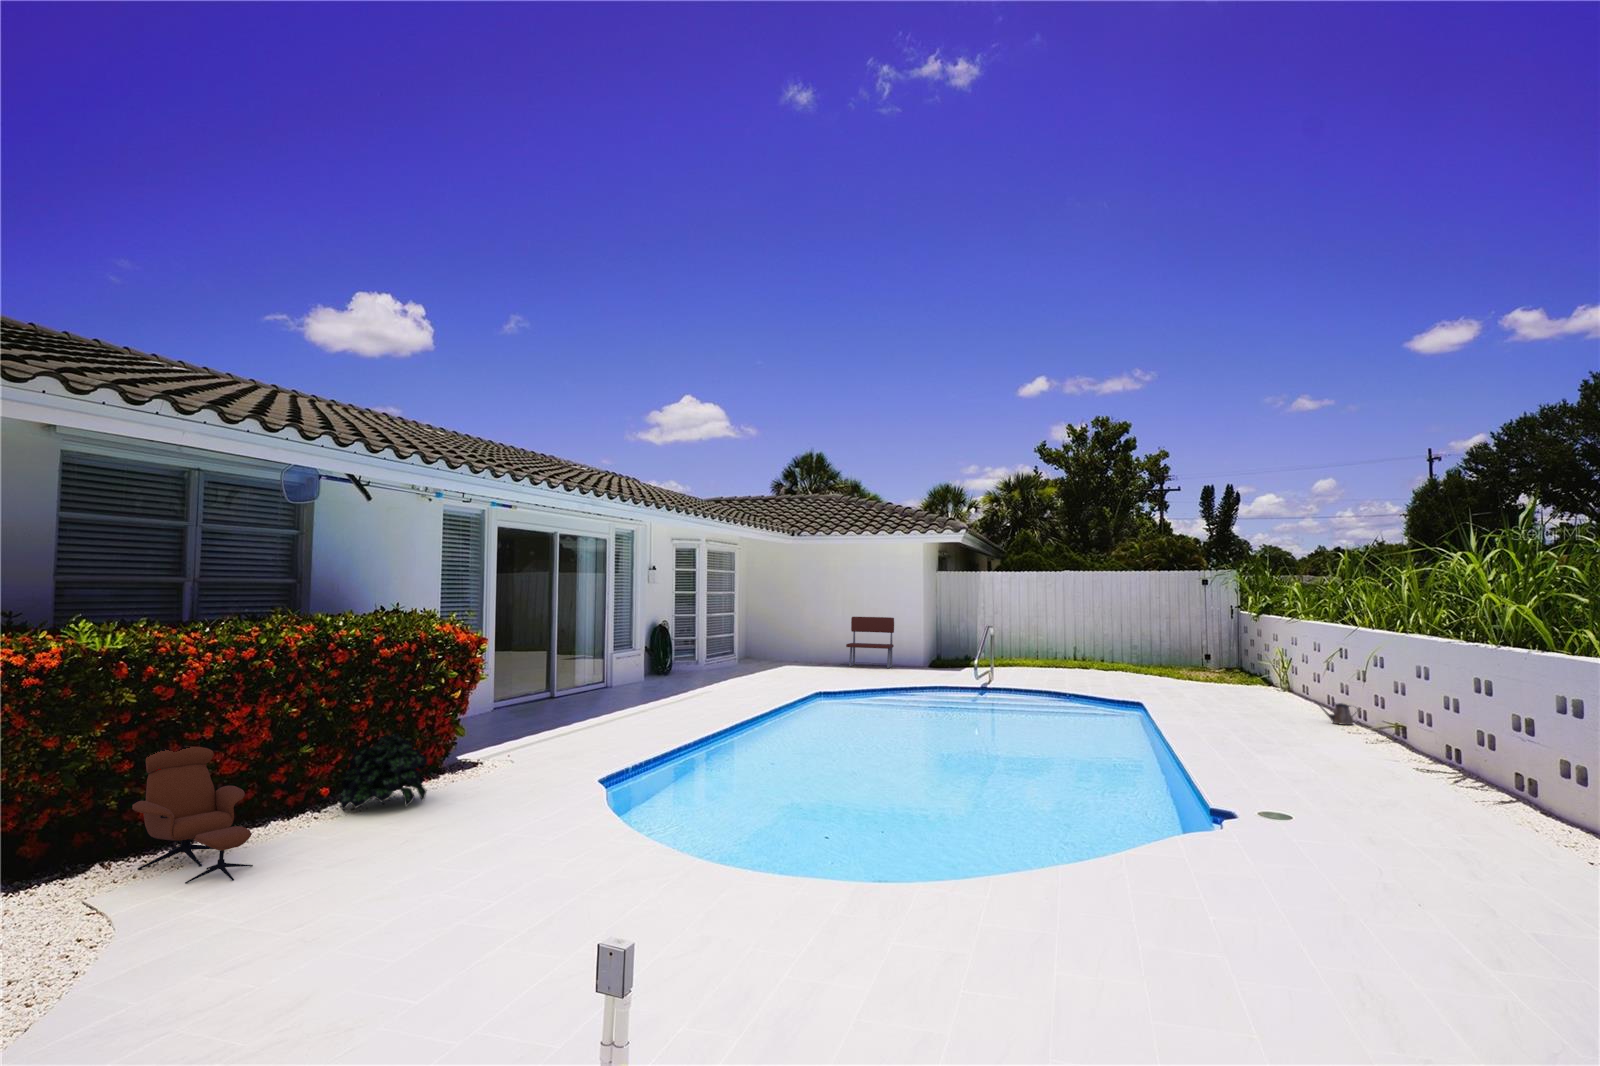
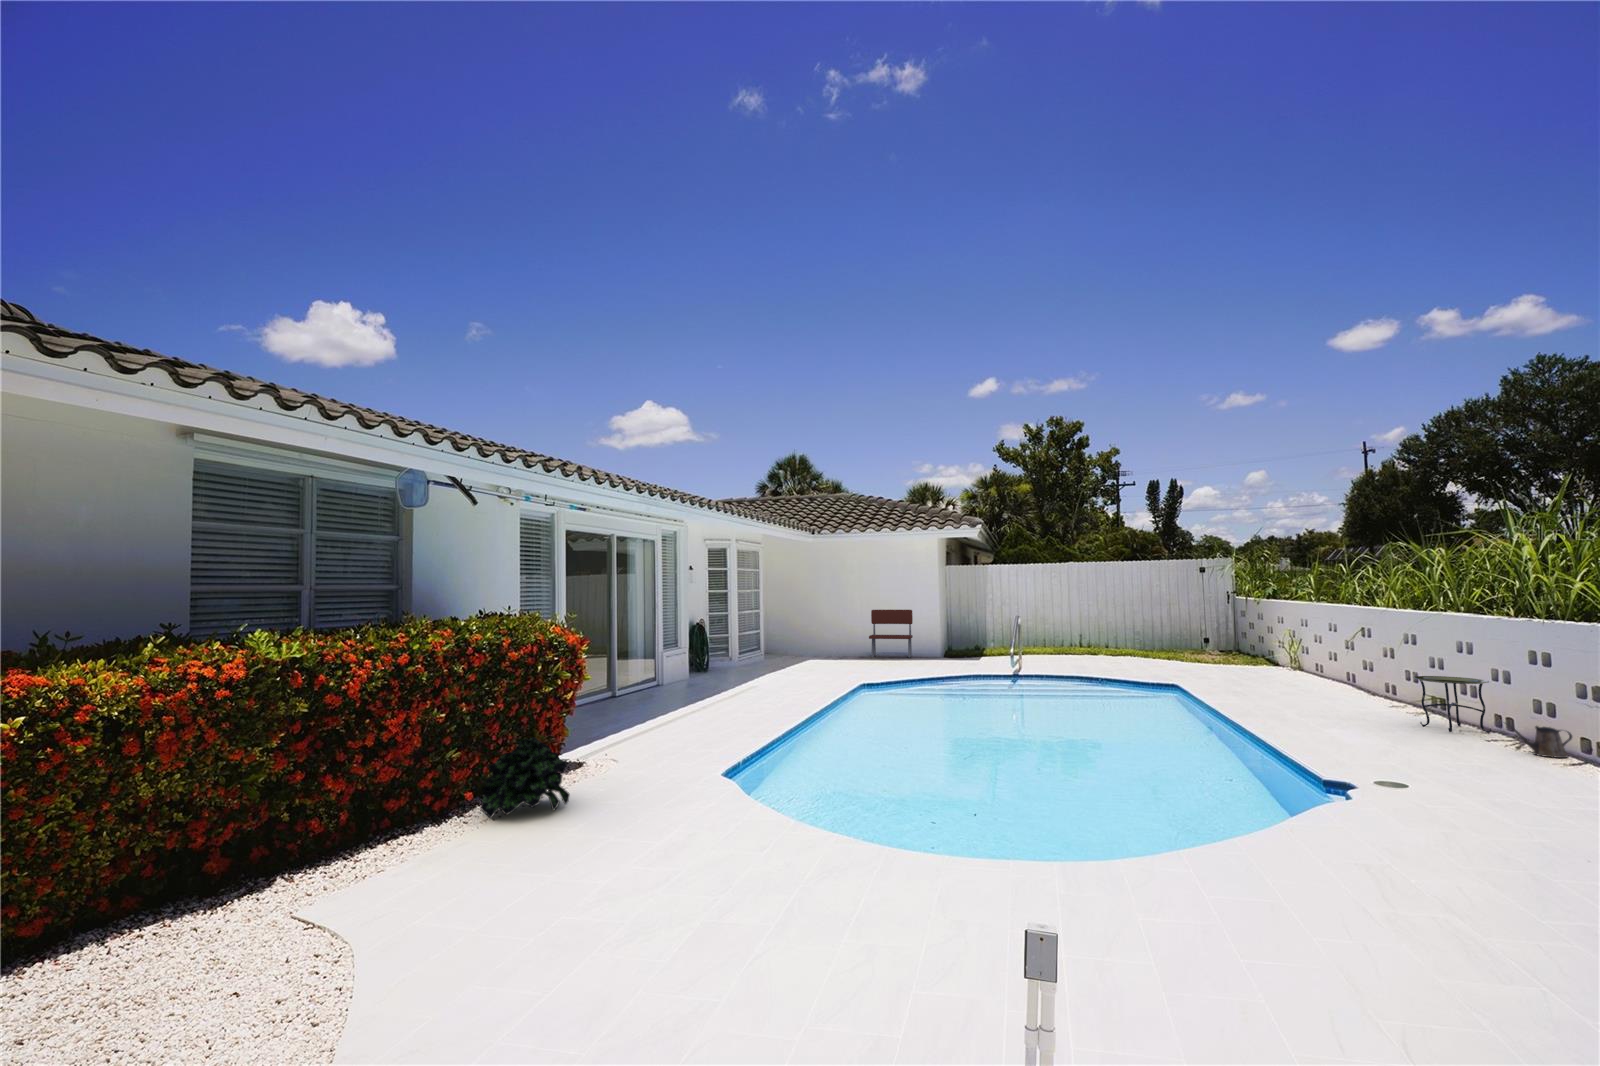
watering can: present [1318,702,1356,725] -> present [1505,723,1572,758]
side table: none [1361,703,1437,766] -> present [1414,676,1491,733]
lounge chair: present [132,747,253,884] -> none [309,758,442,905]

